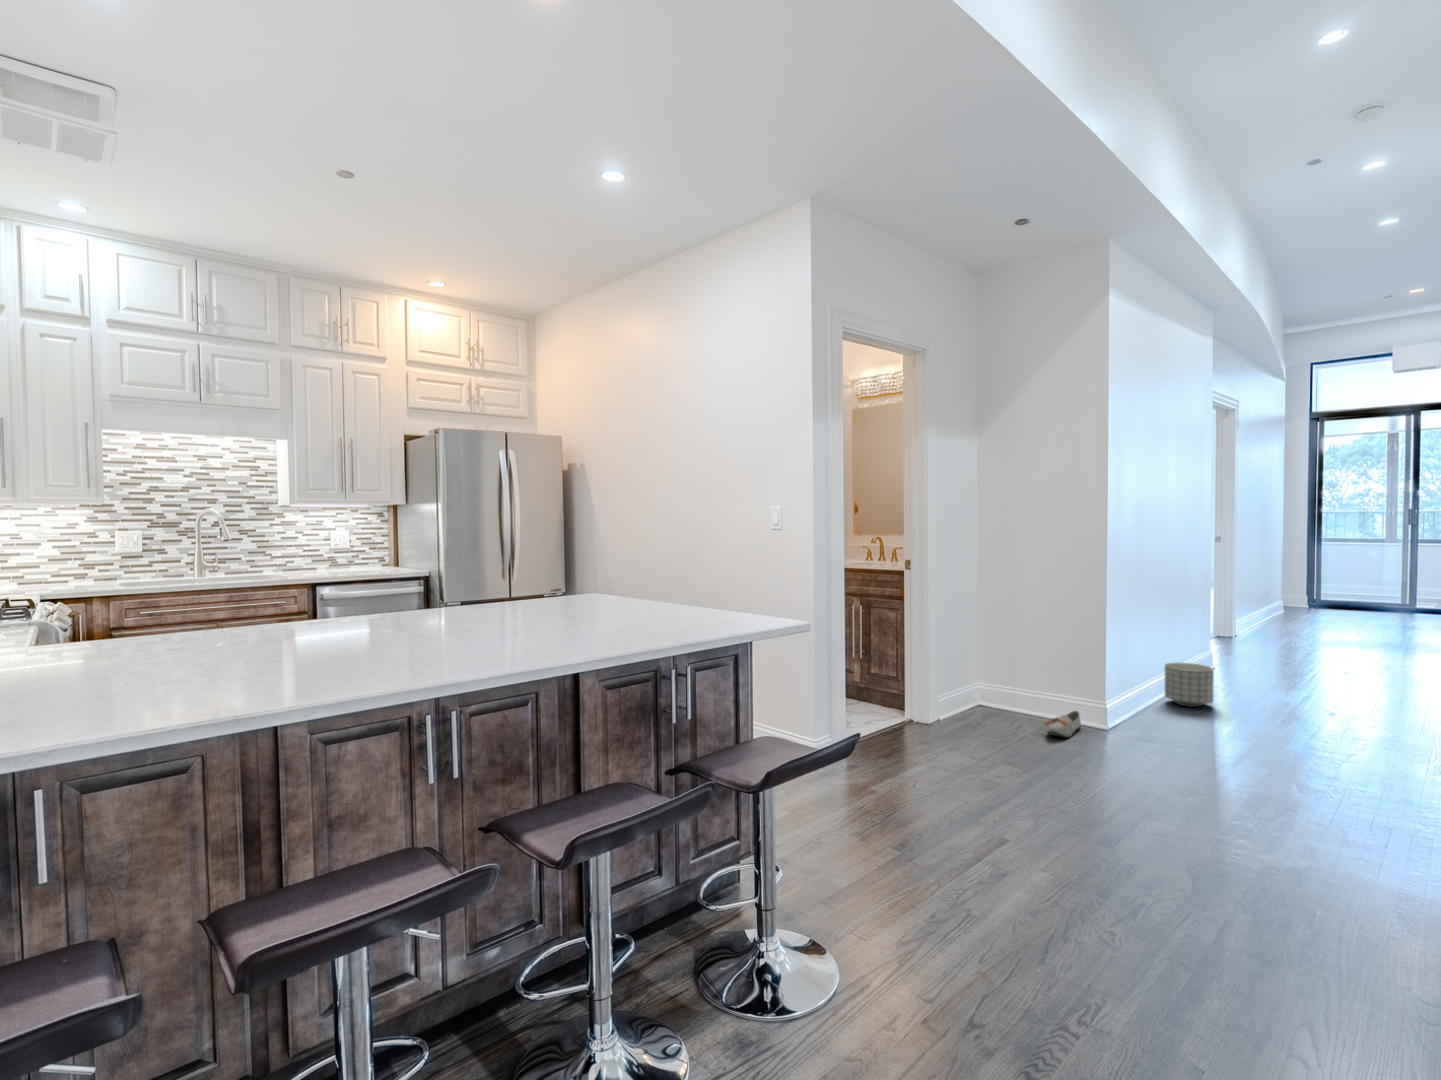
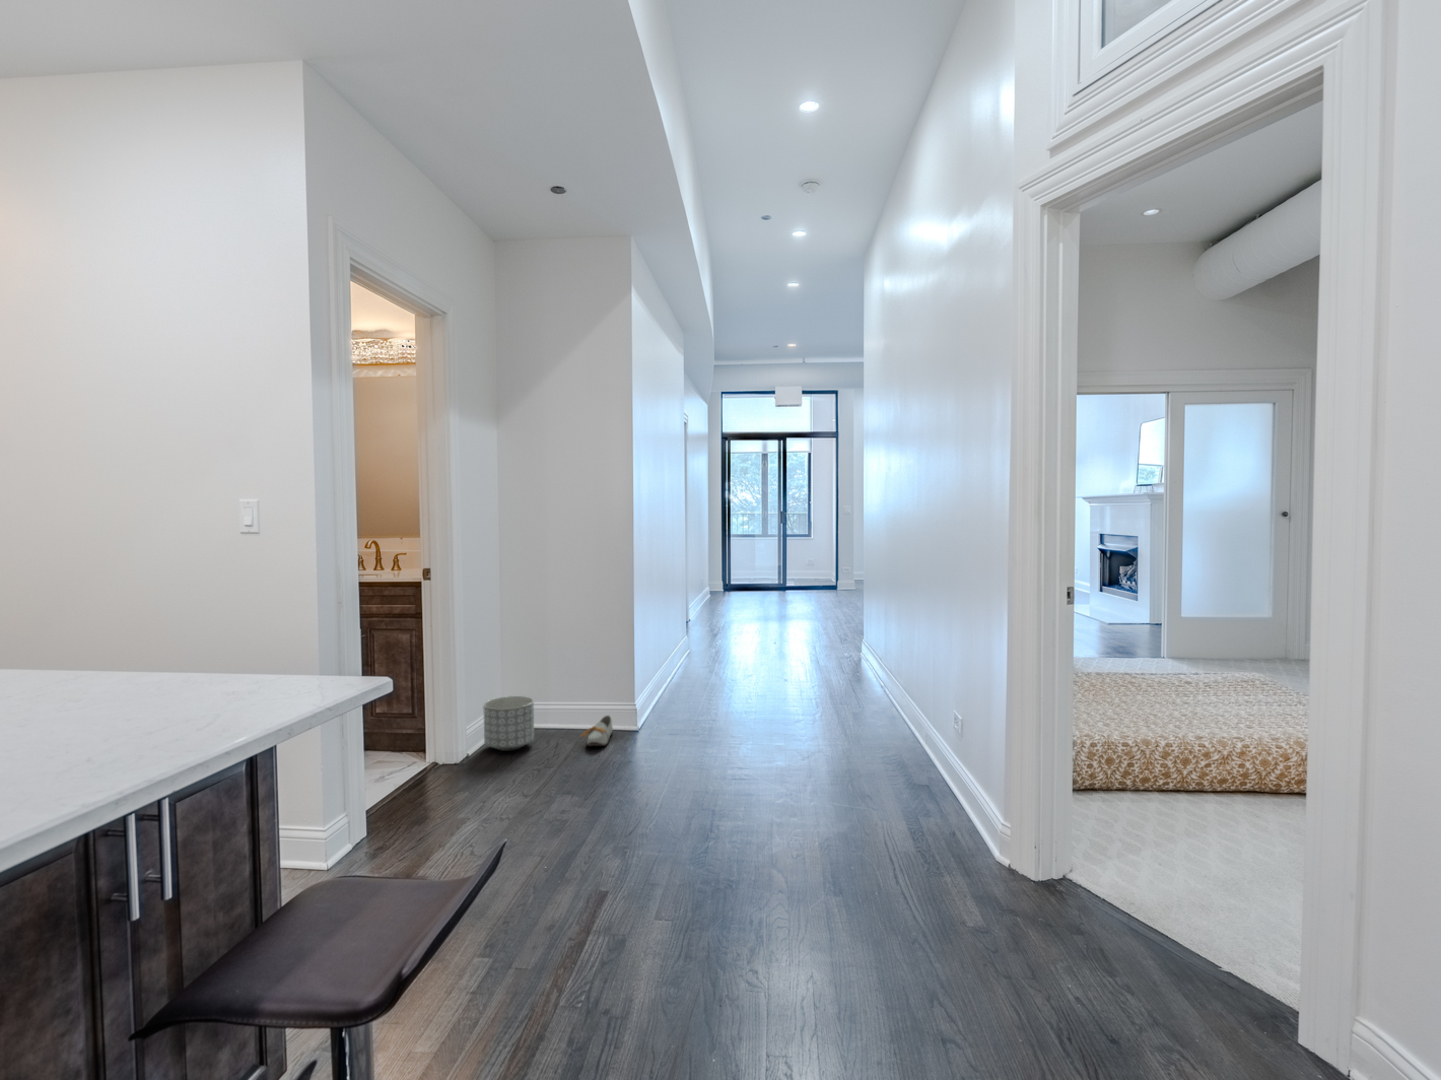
planter: present [1165,663,1213,707] -> present [483,696,534,751]

